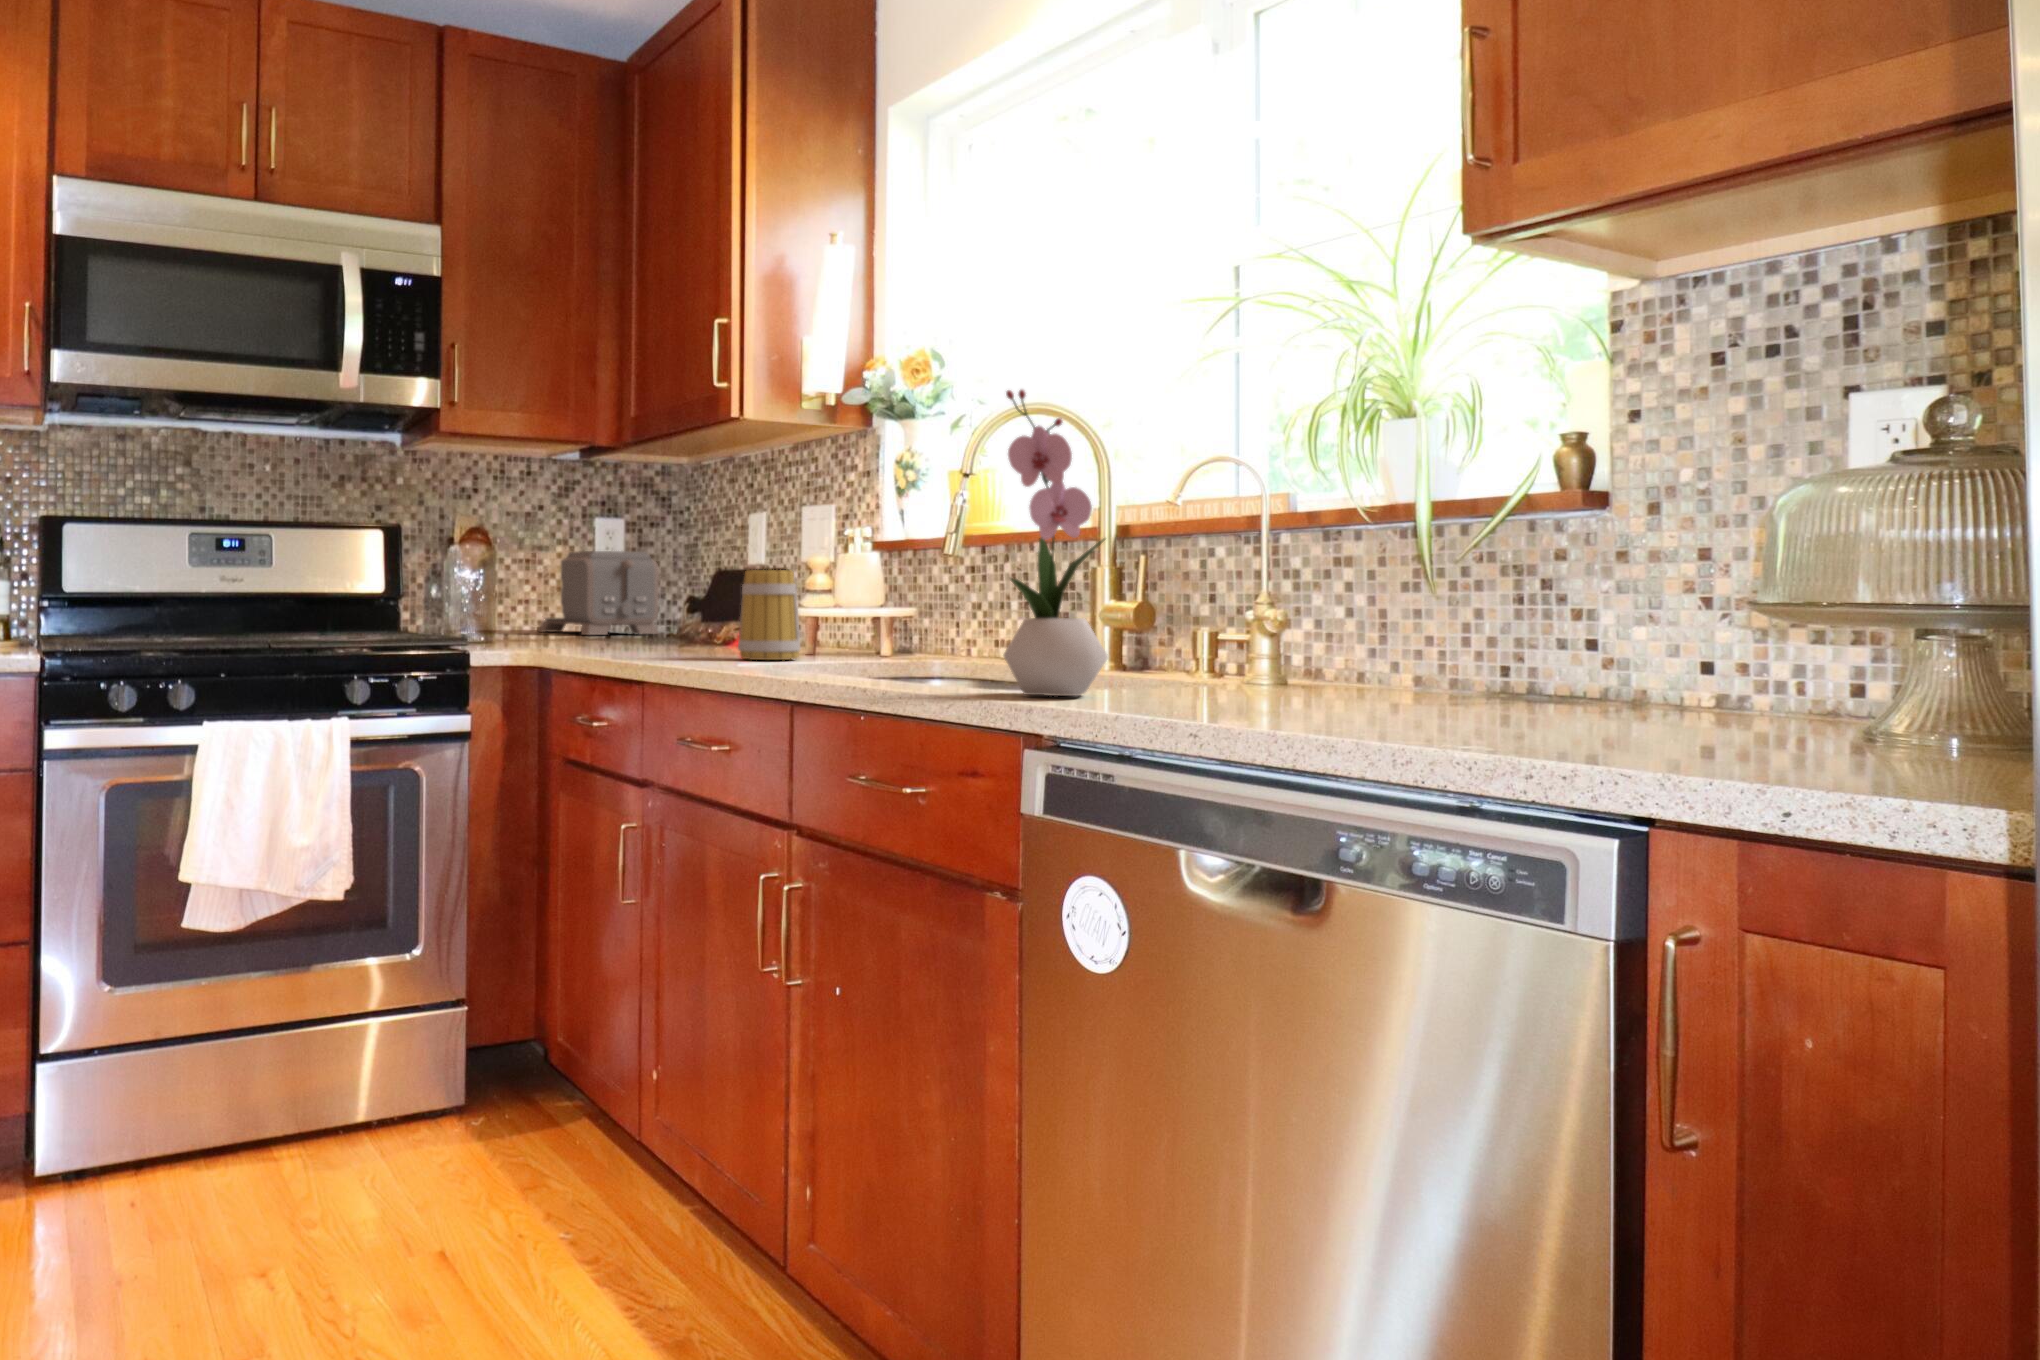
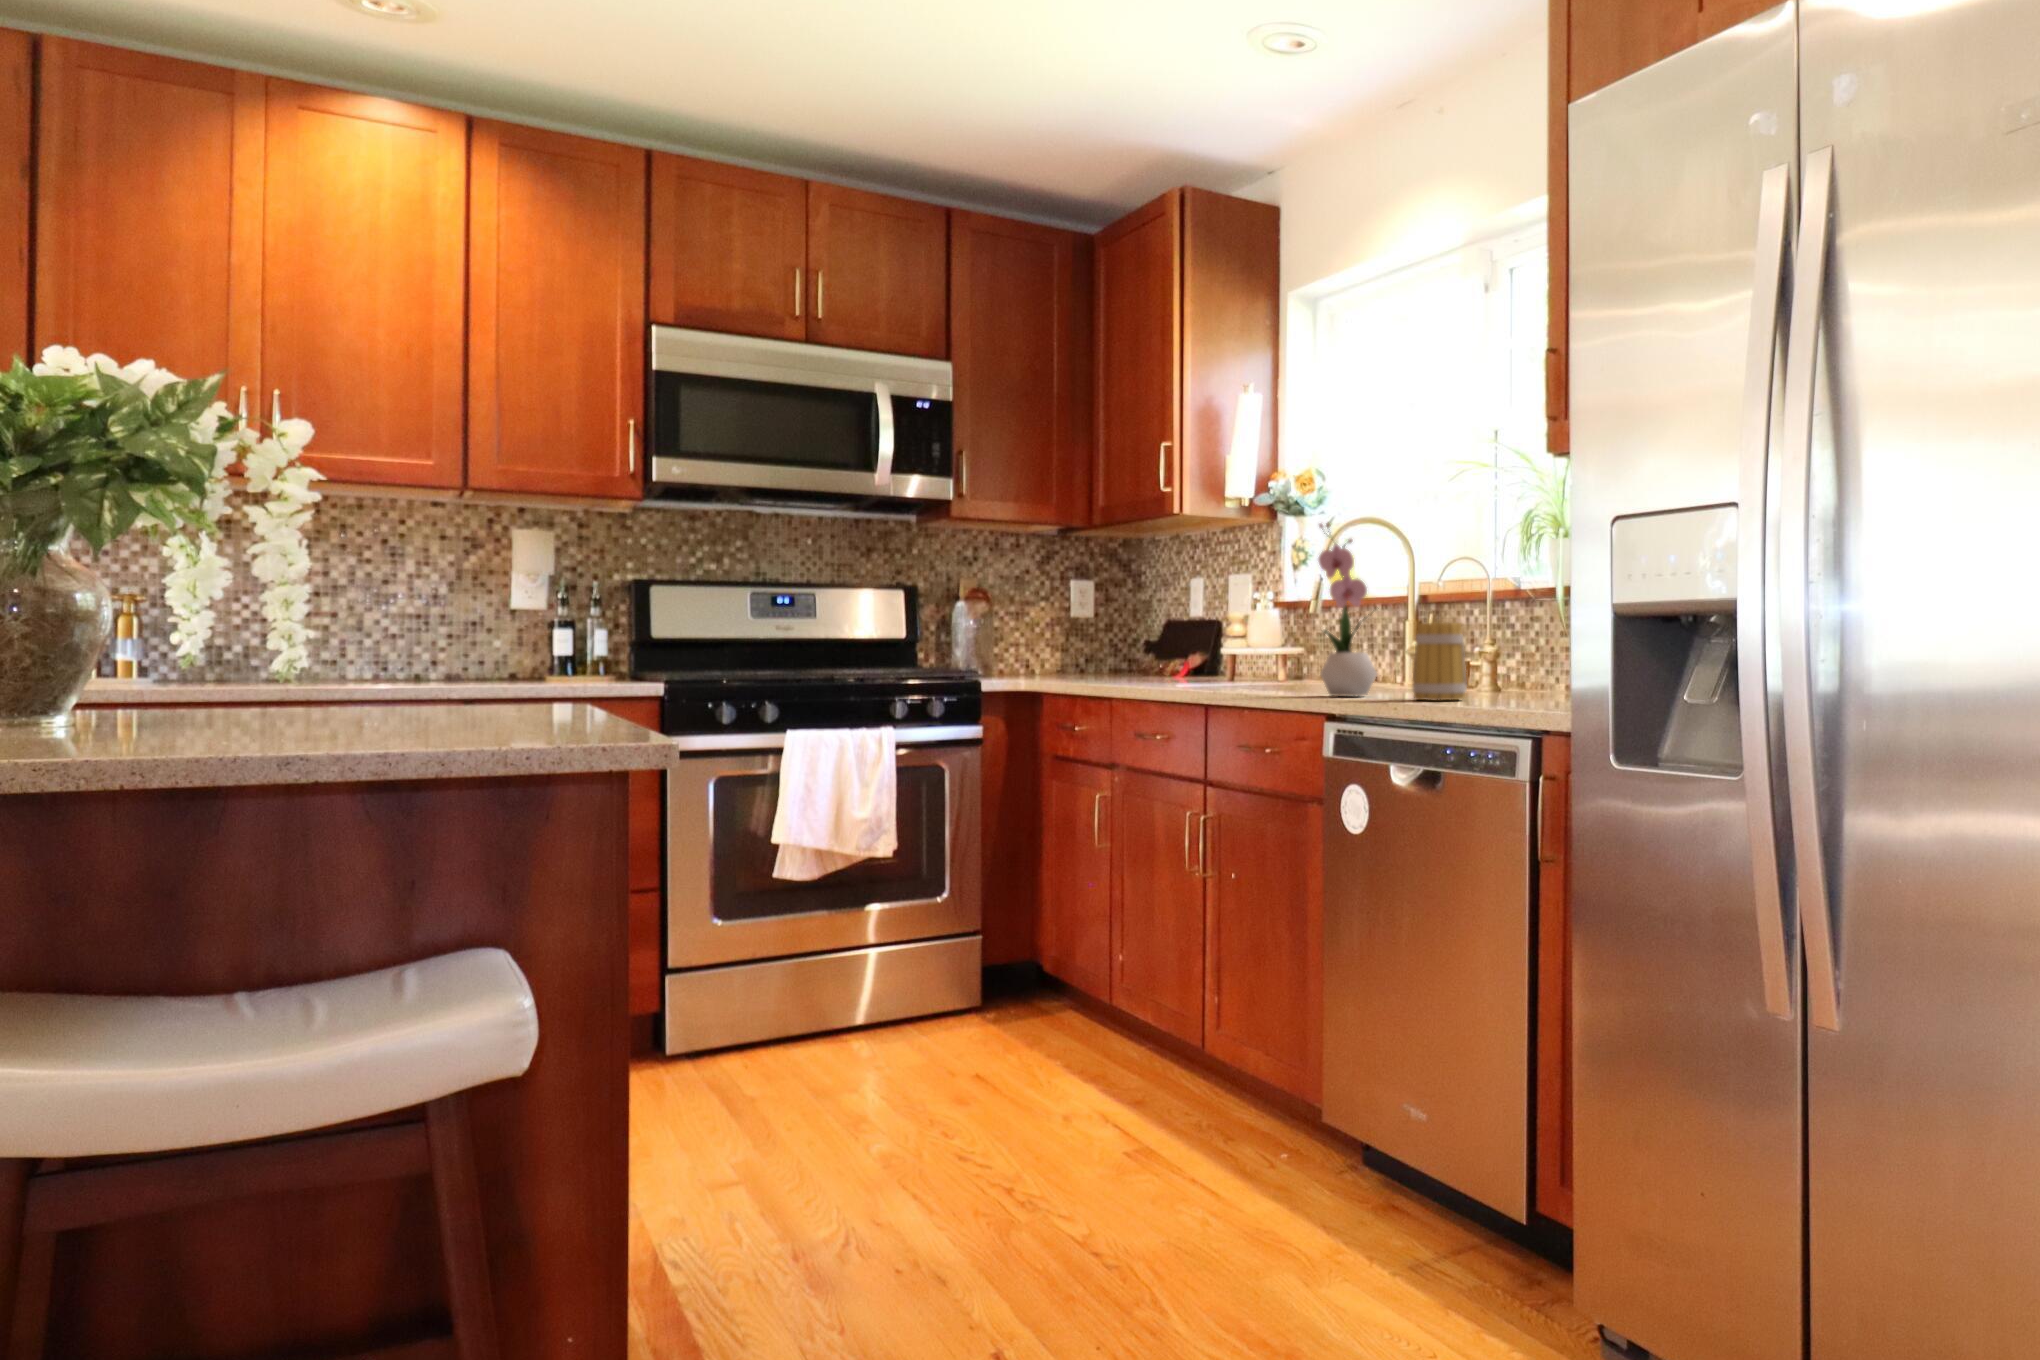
toaster: present [539,551,659,635] -> none [1024,606,1121,671]
mug: present [738,570,800,660] -> present [1412,622,1467,700]

